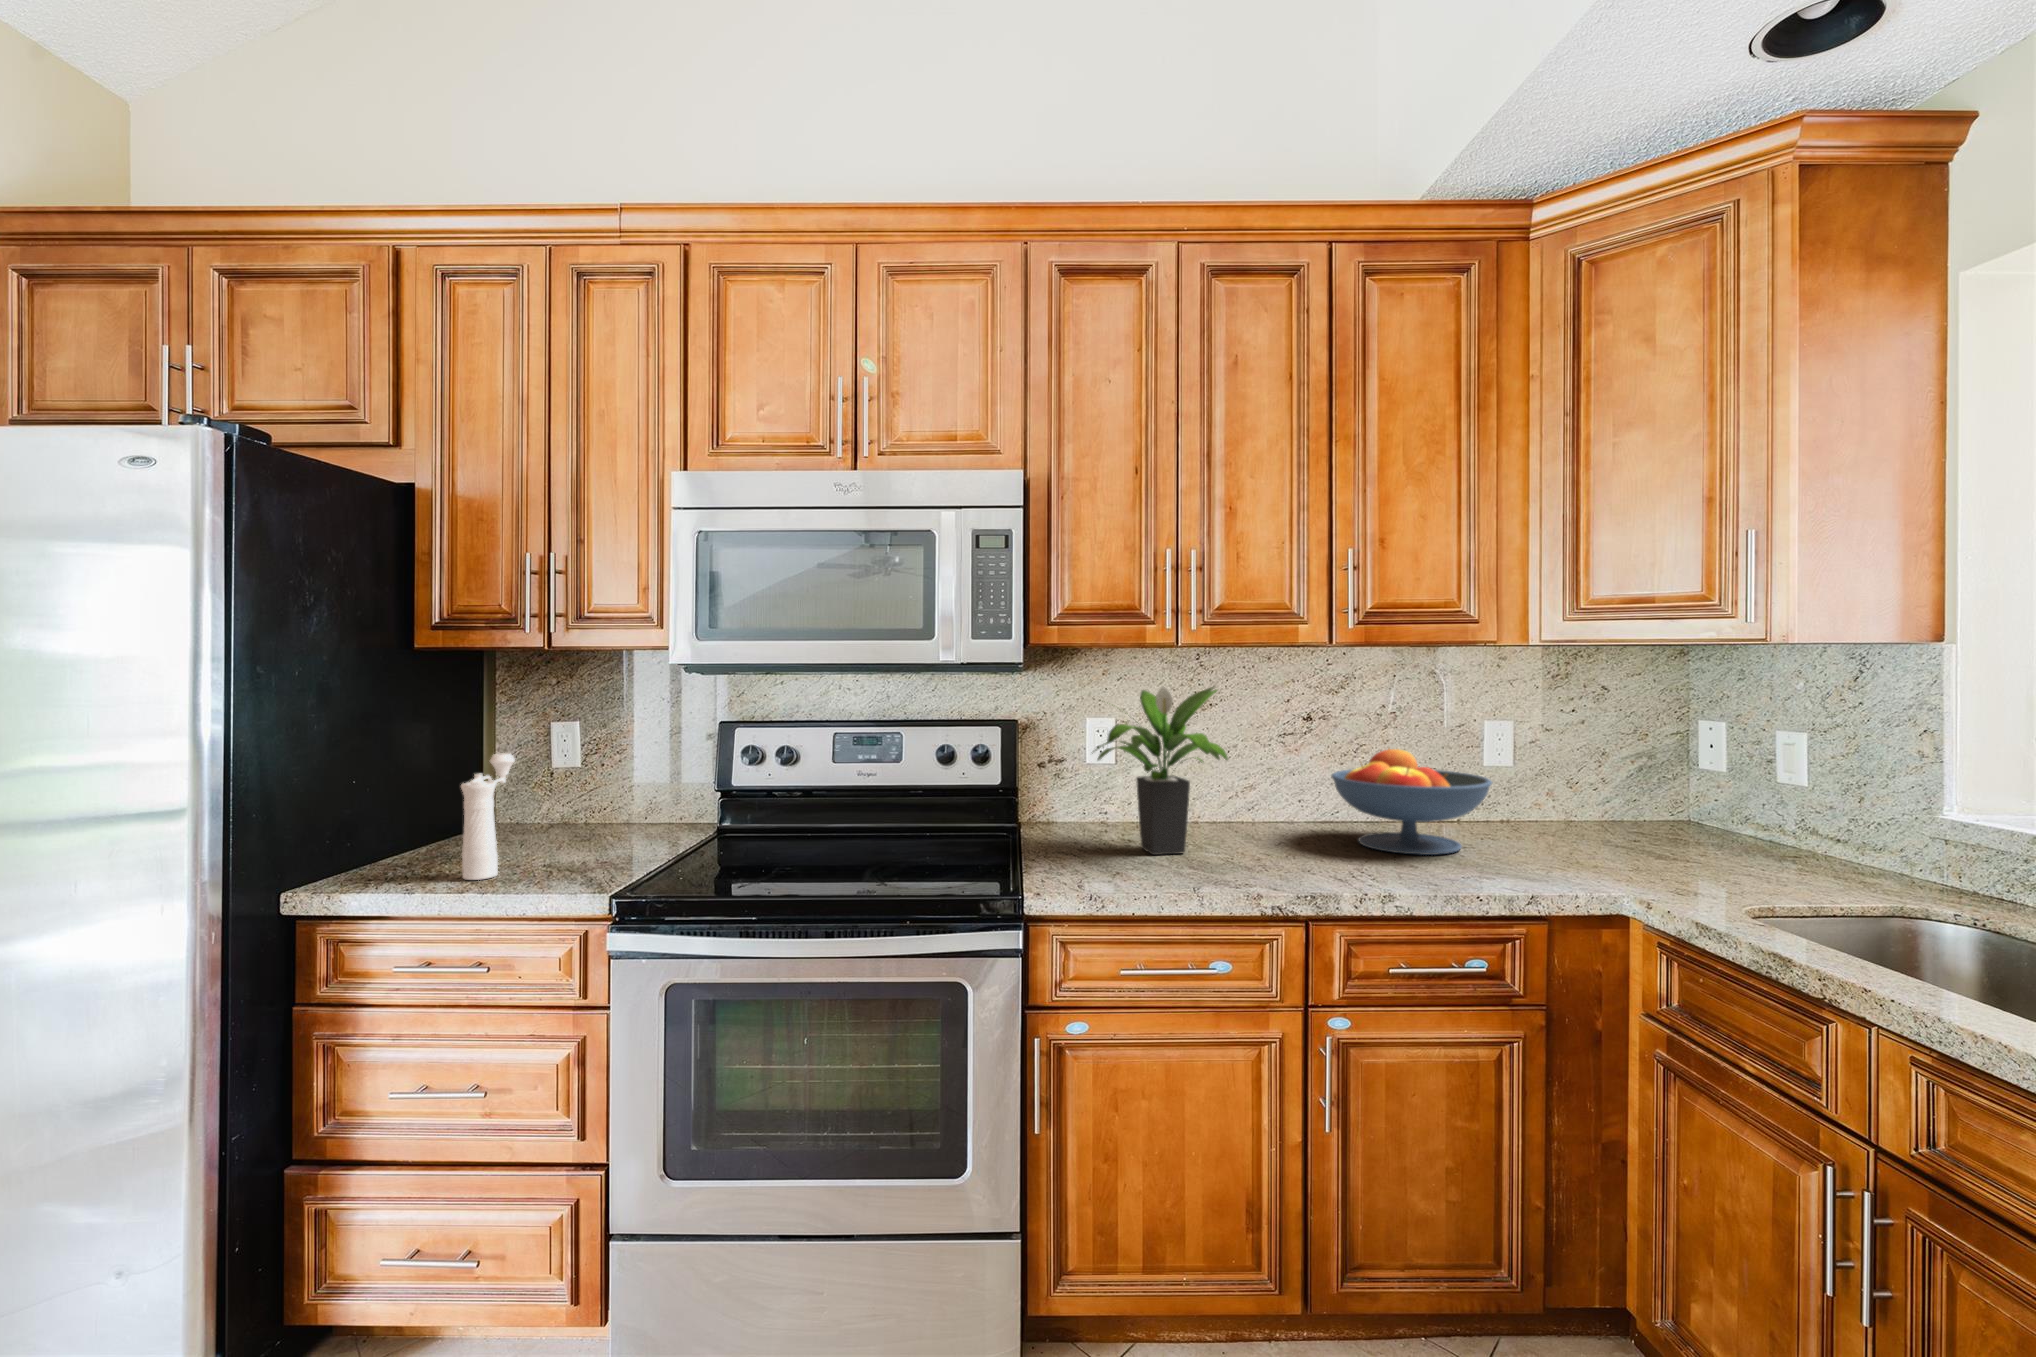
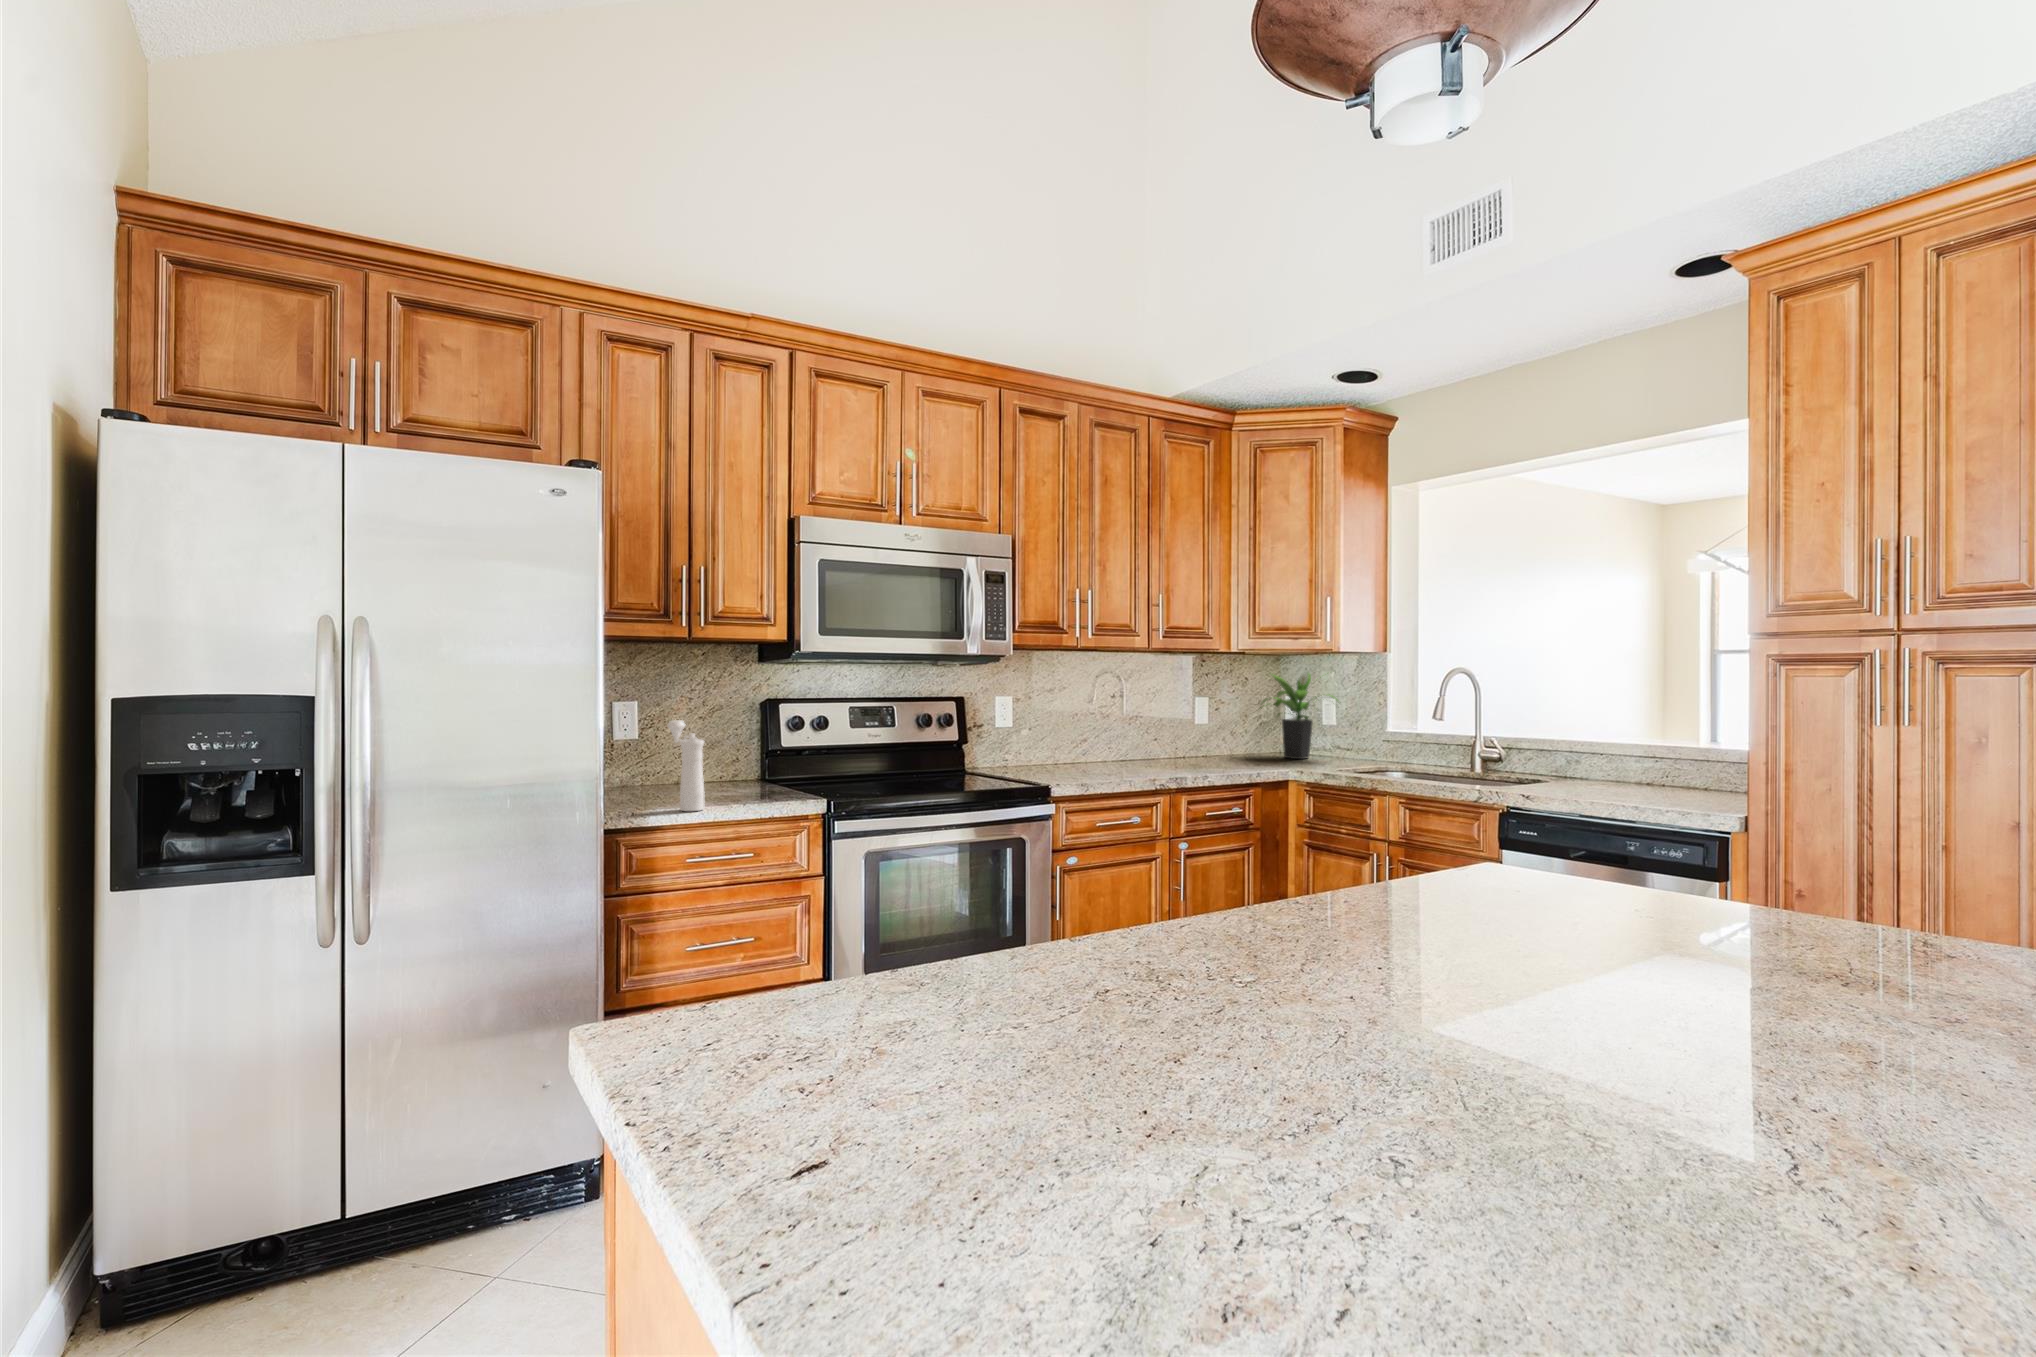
potted plant: present [1095,687,1228,855] -> present [1260,671,1338,759]
fruit bowl: present [1331,749,1492,855] -> none [1134,706,1217,761]

